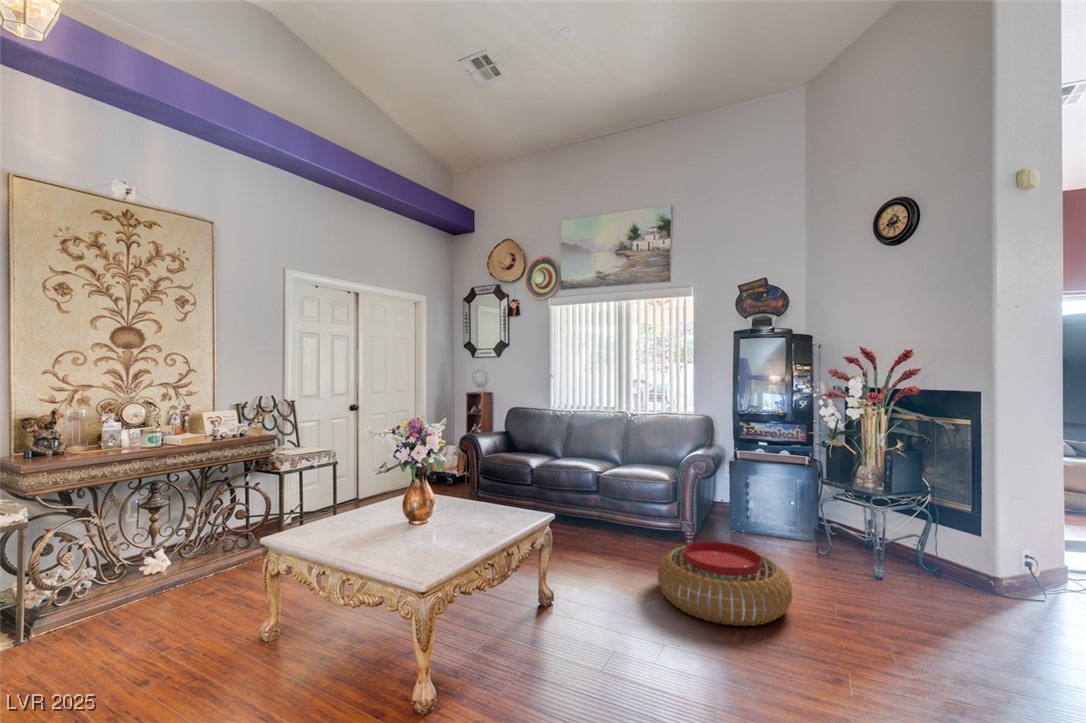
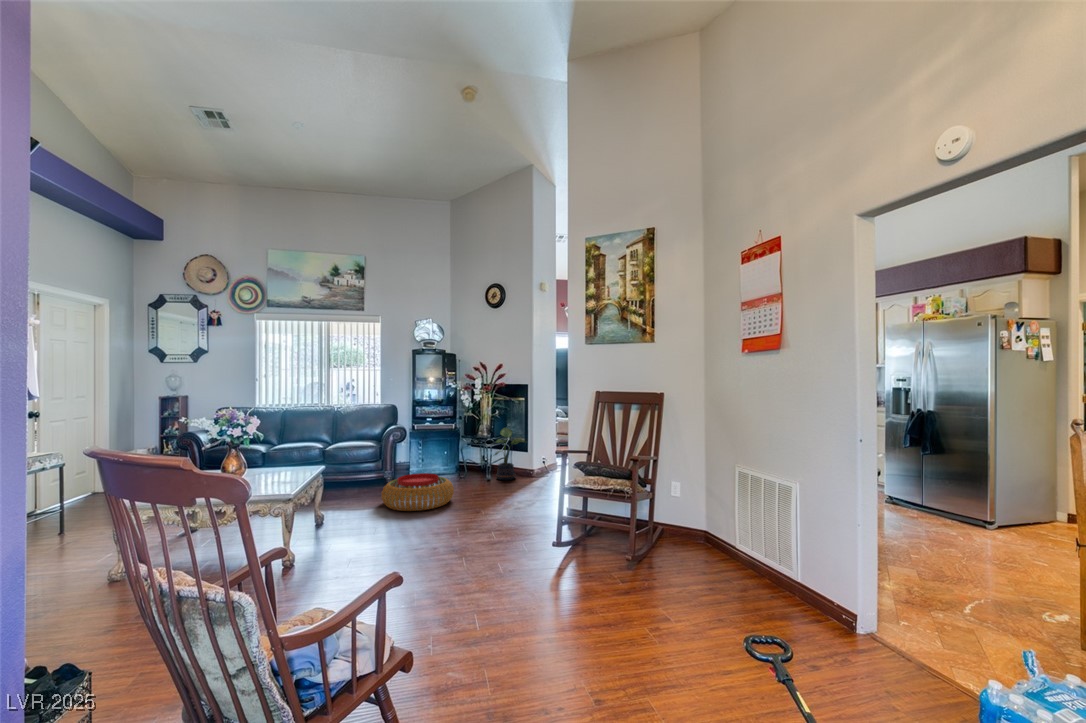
potted plant: none [884,476,978,588] -> present [495,428,526,480]

